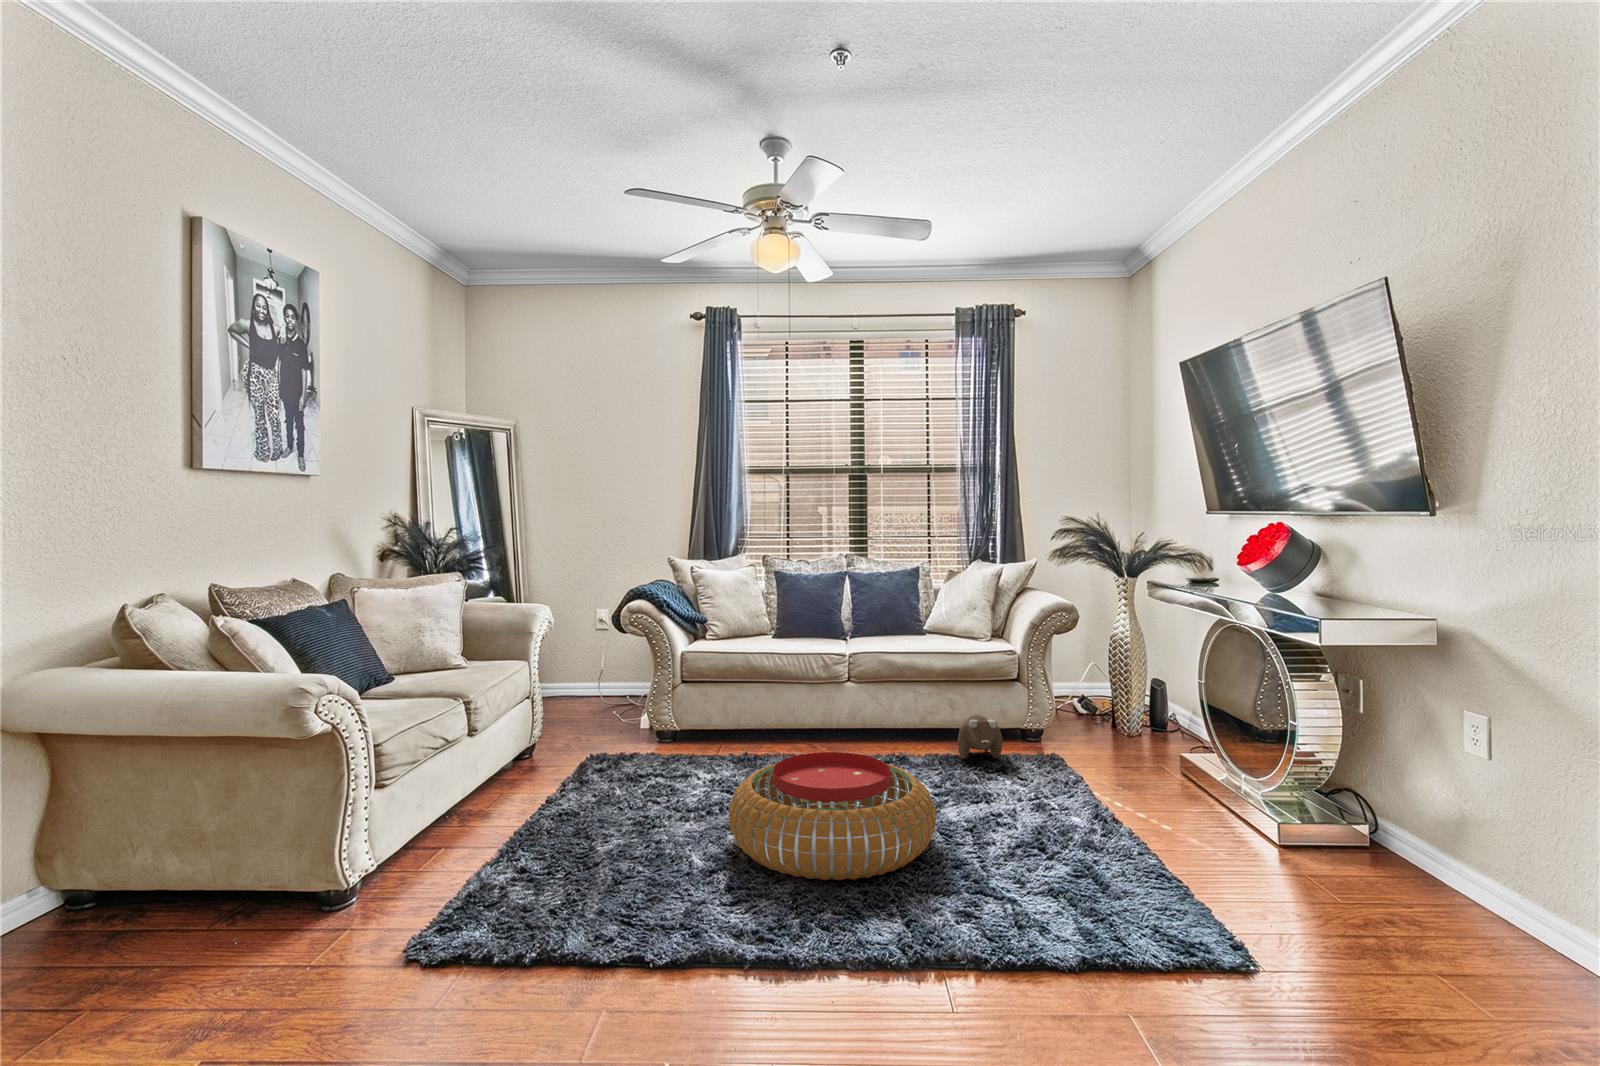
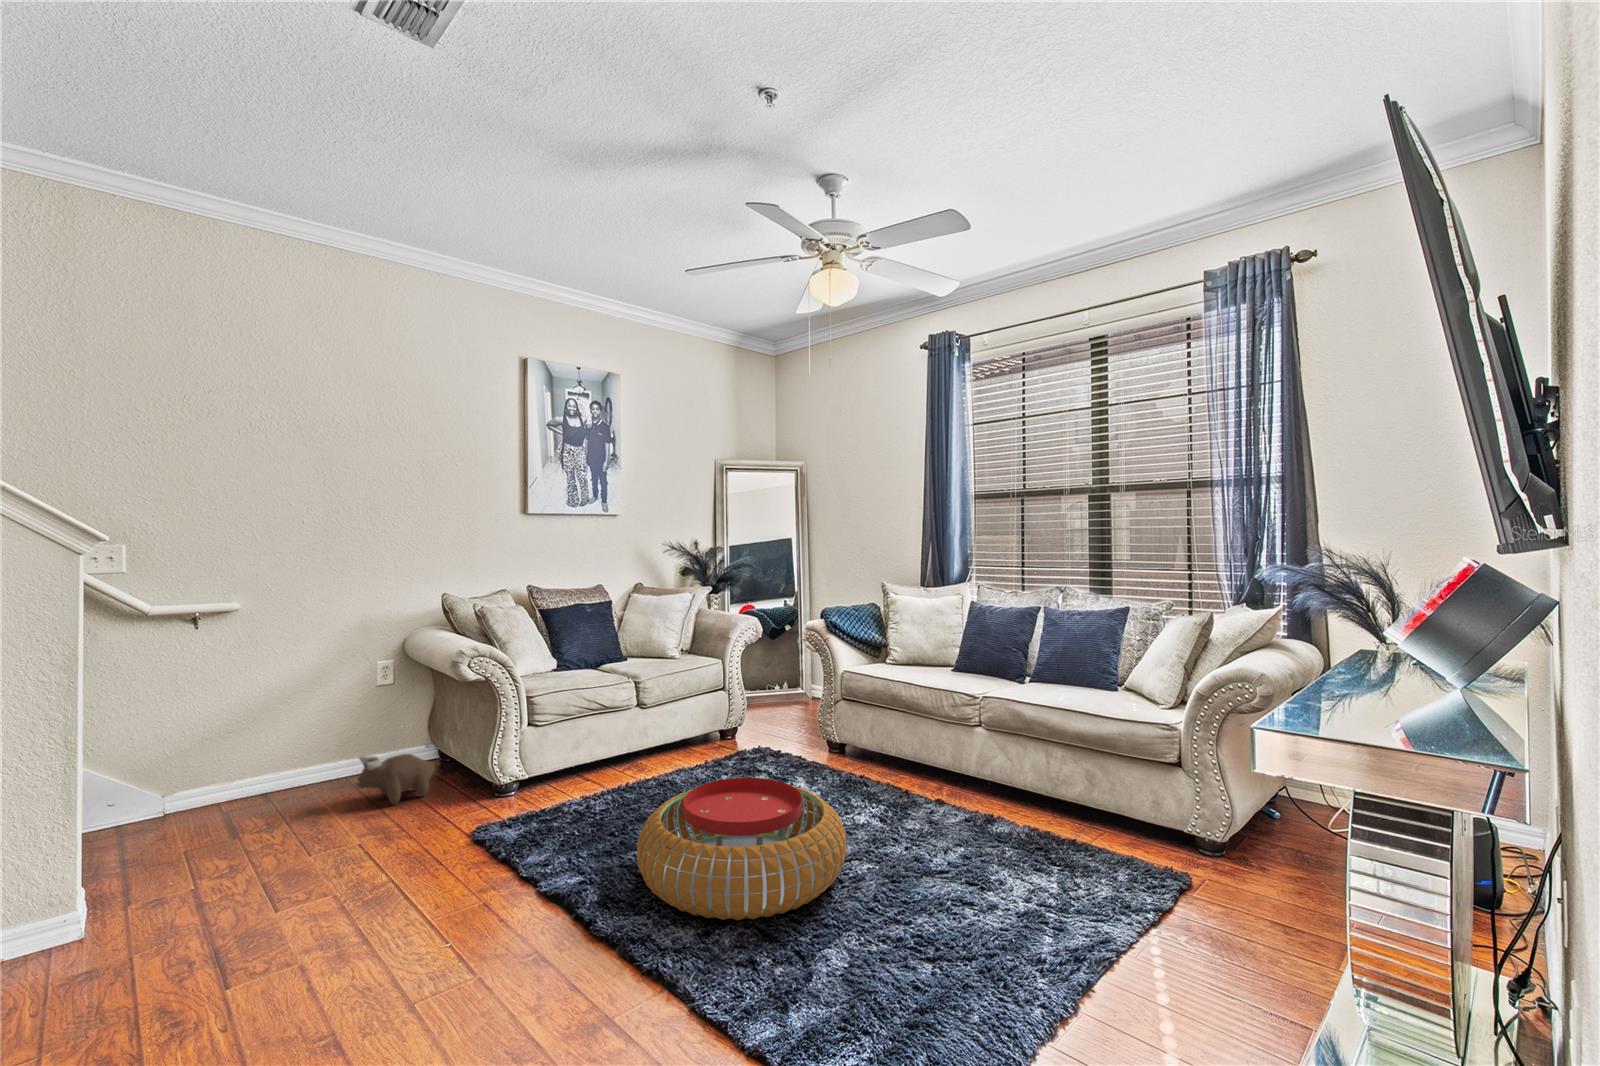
plush toy: present [958,715,1002,759] -> present [355,754,435,804]

